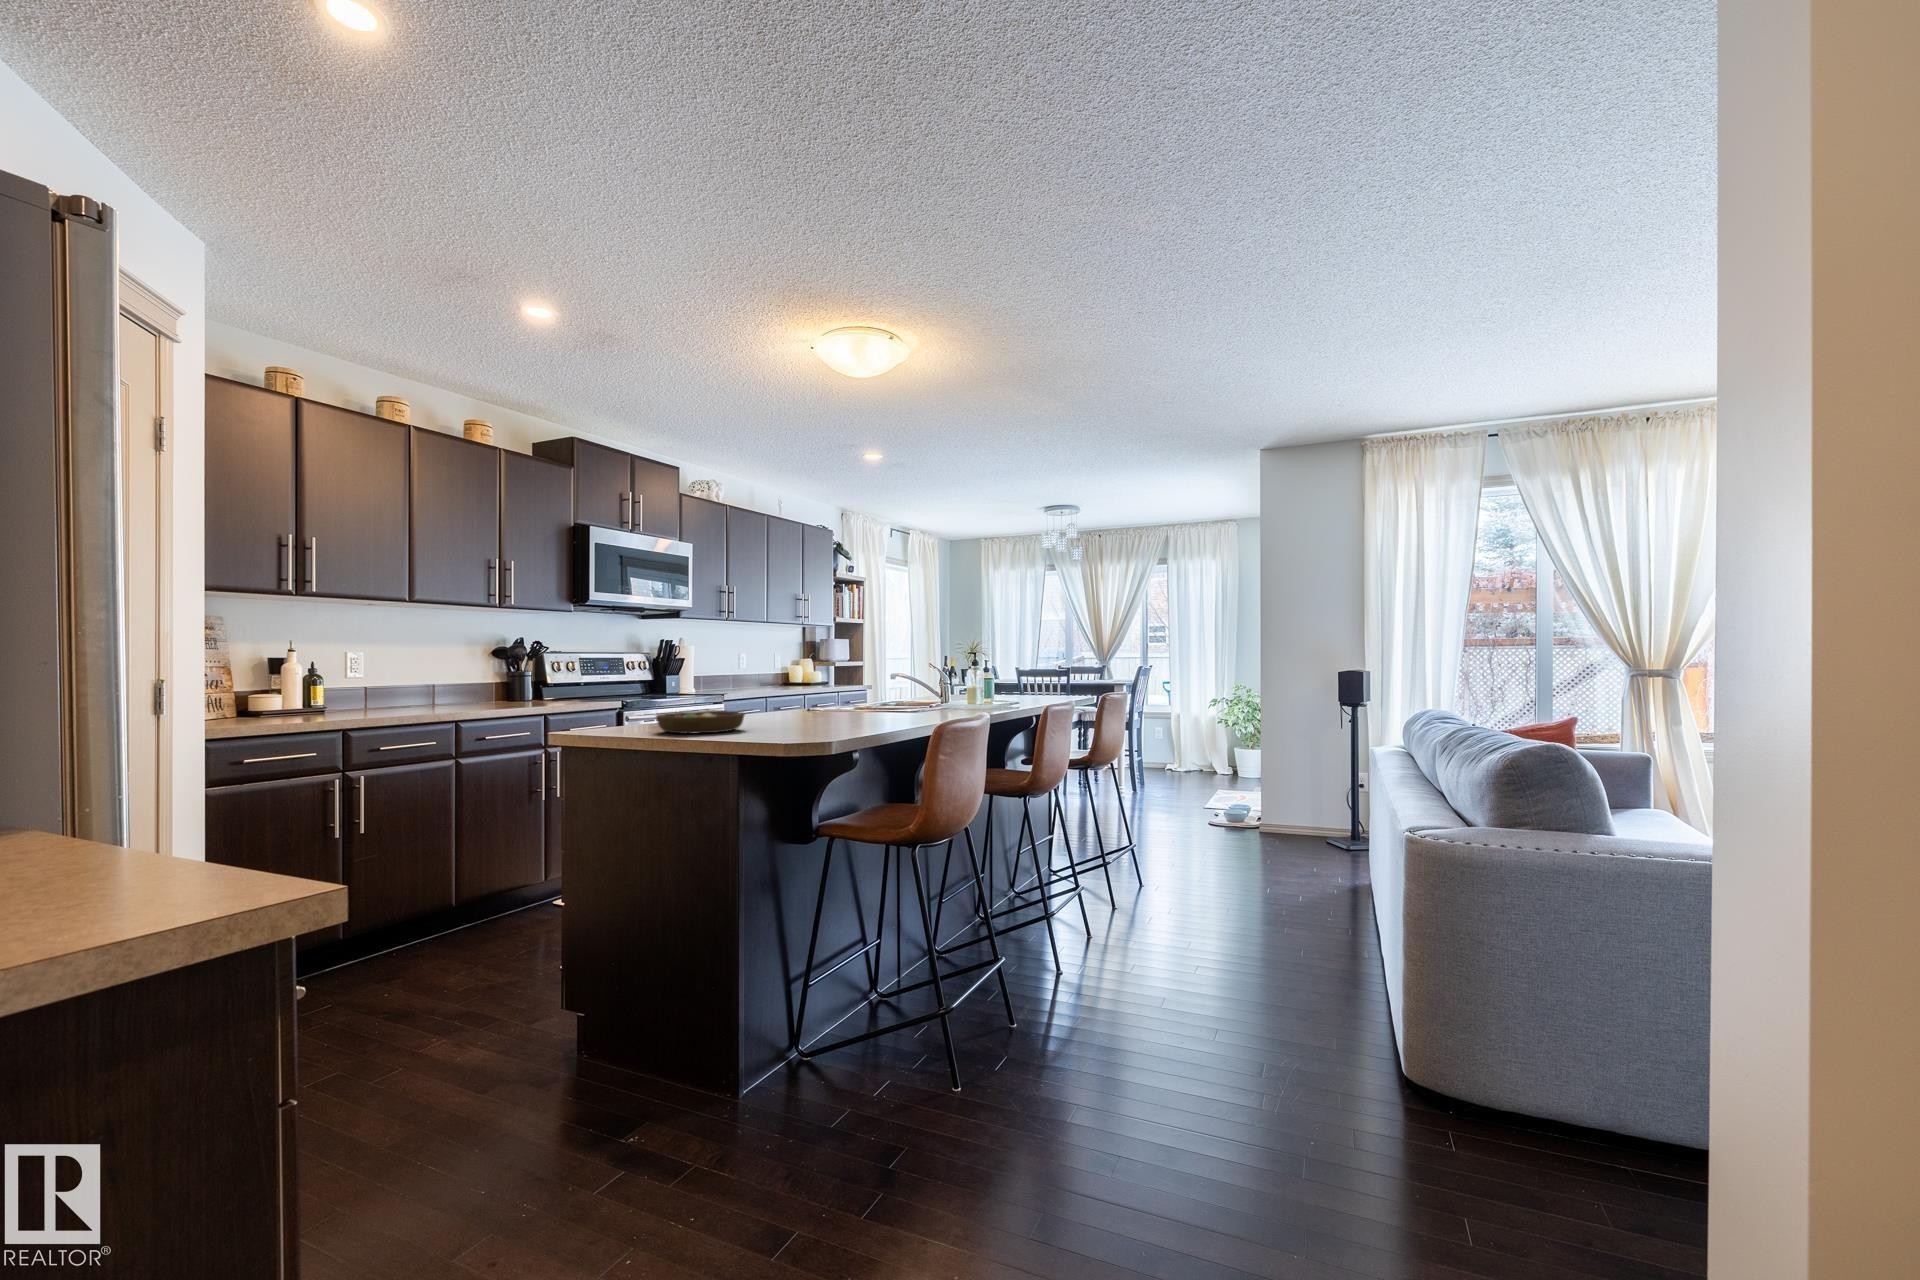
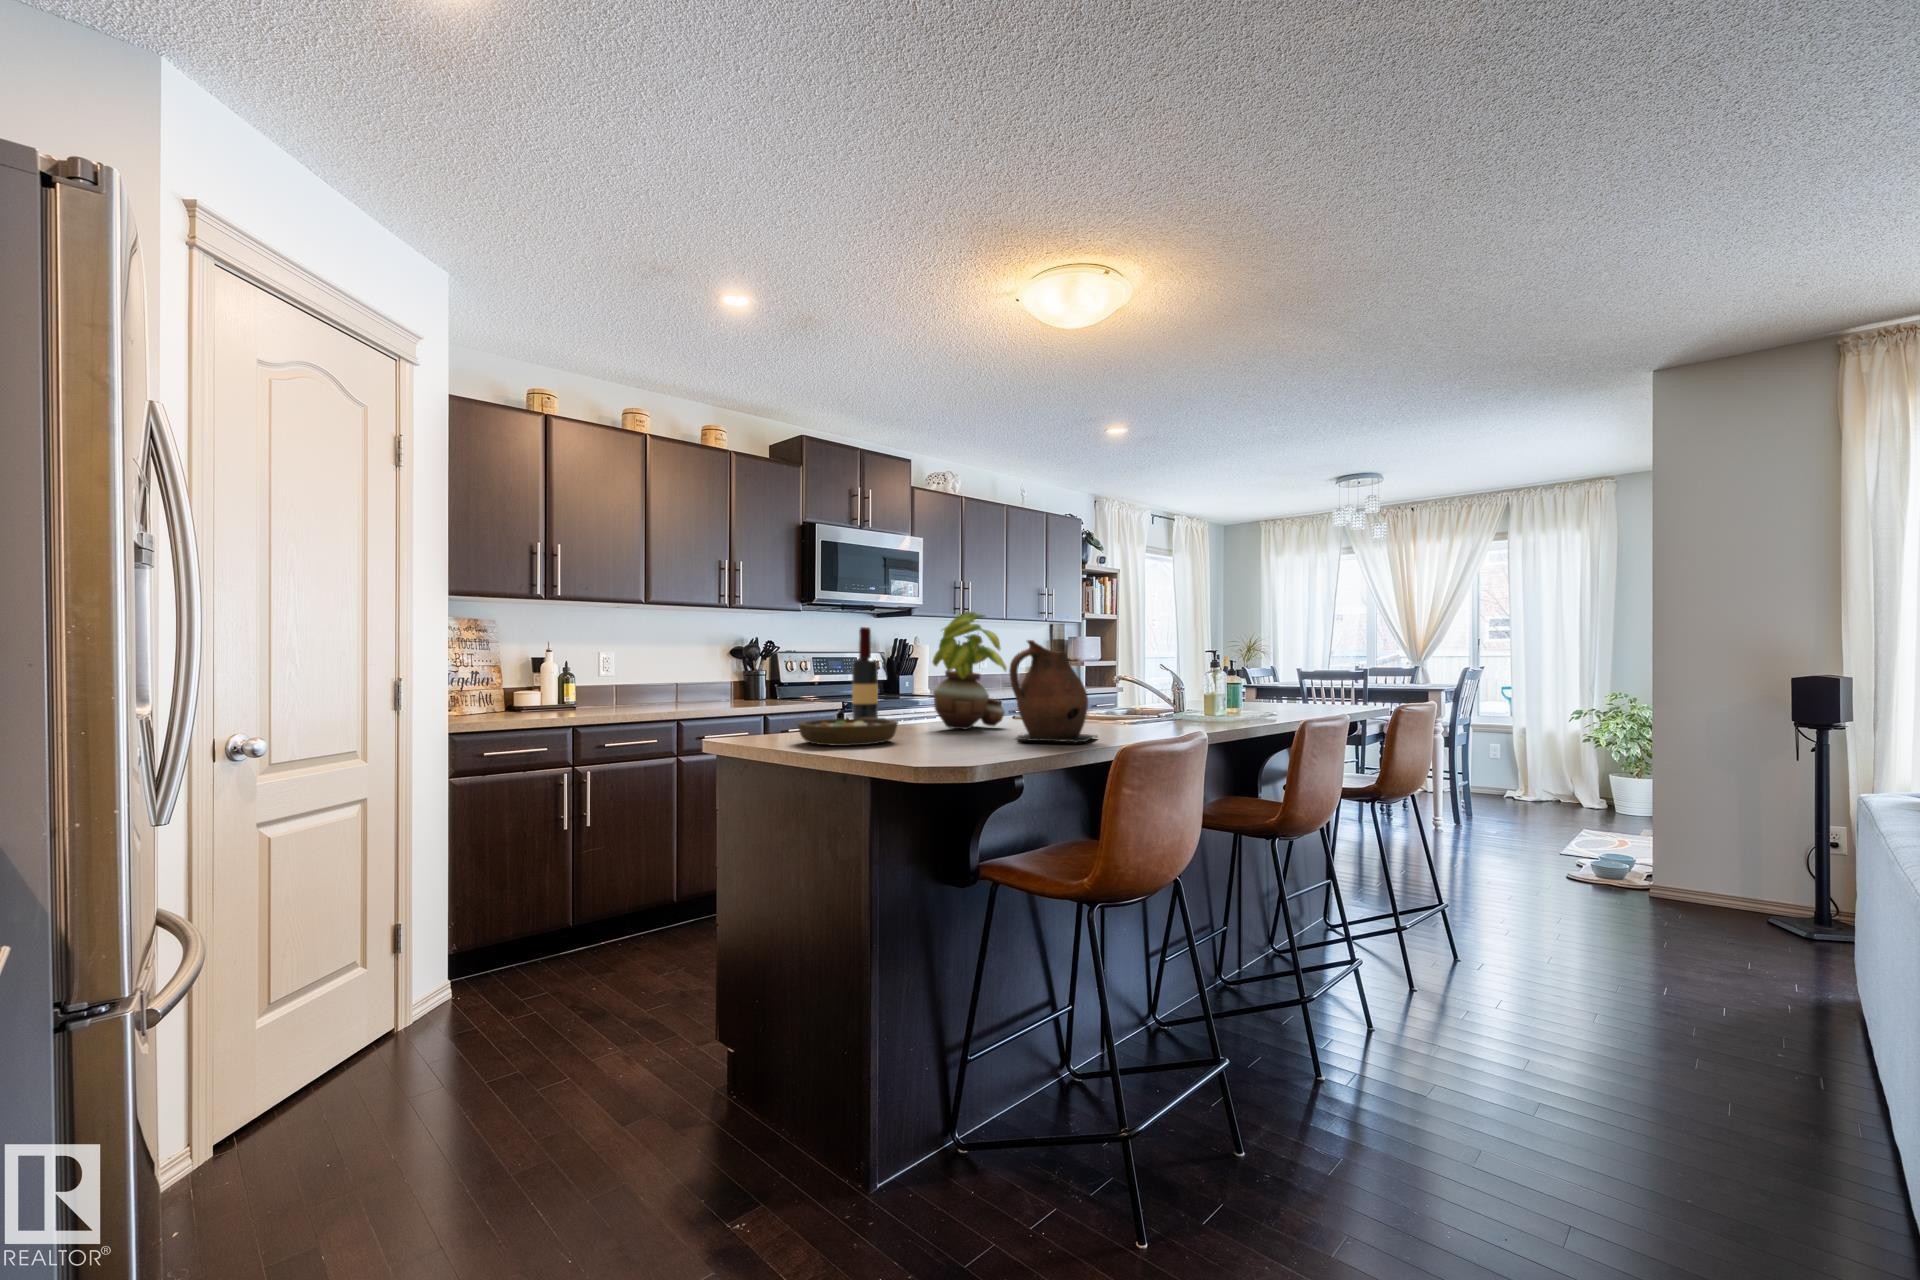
potted plant: none [754,620,824,720] -> present [933,612,1006,729]
wine bottle: none [686,632,710,724] -> present [852,627,878,719]
ceramic pitcher: none [838,645,904,727] -> present [1009,640,1098,743]

